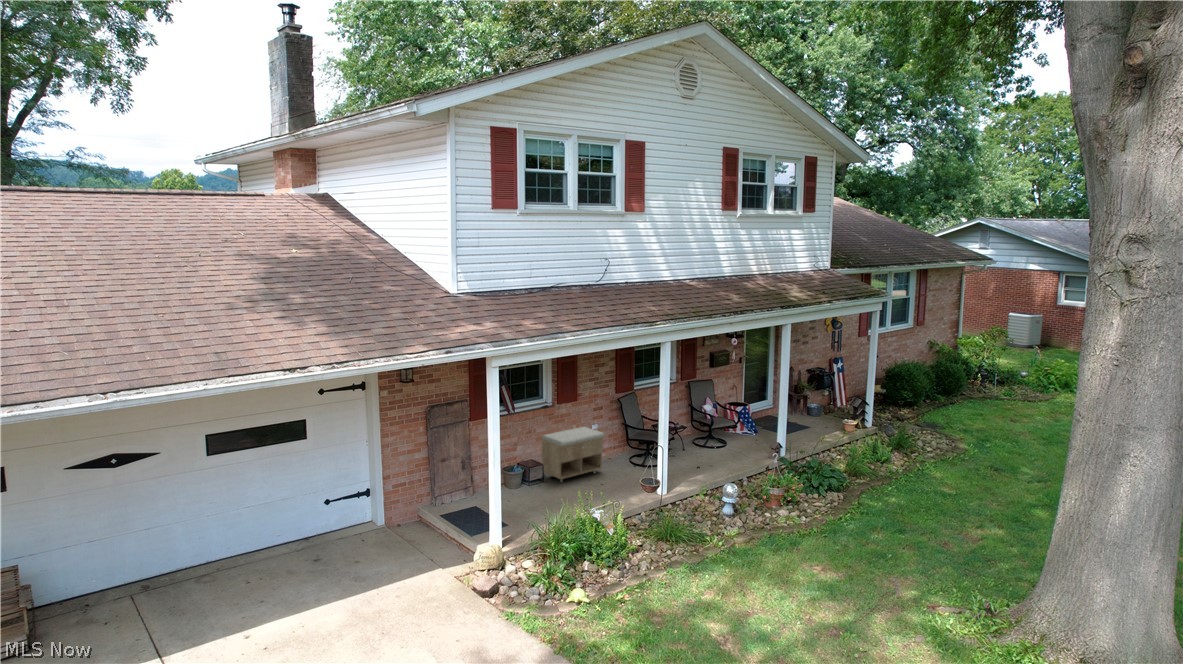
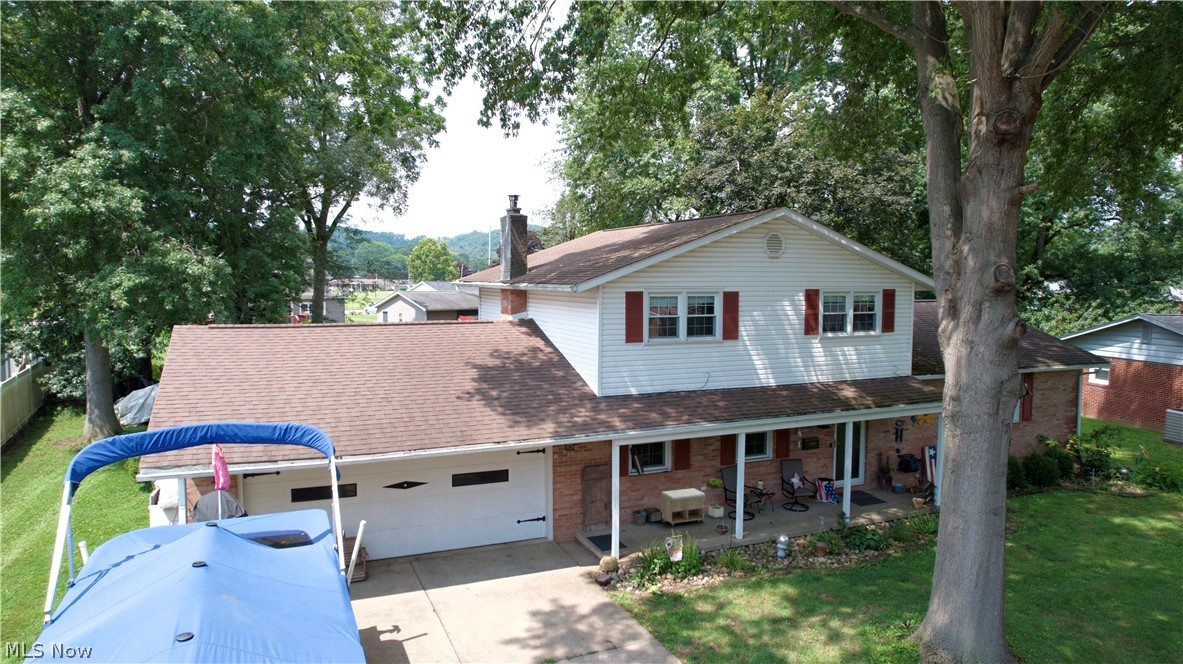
potted tree: none [600,411,625,465] -> present [706,479,724,517]

